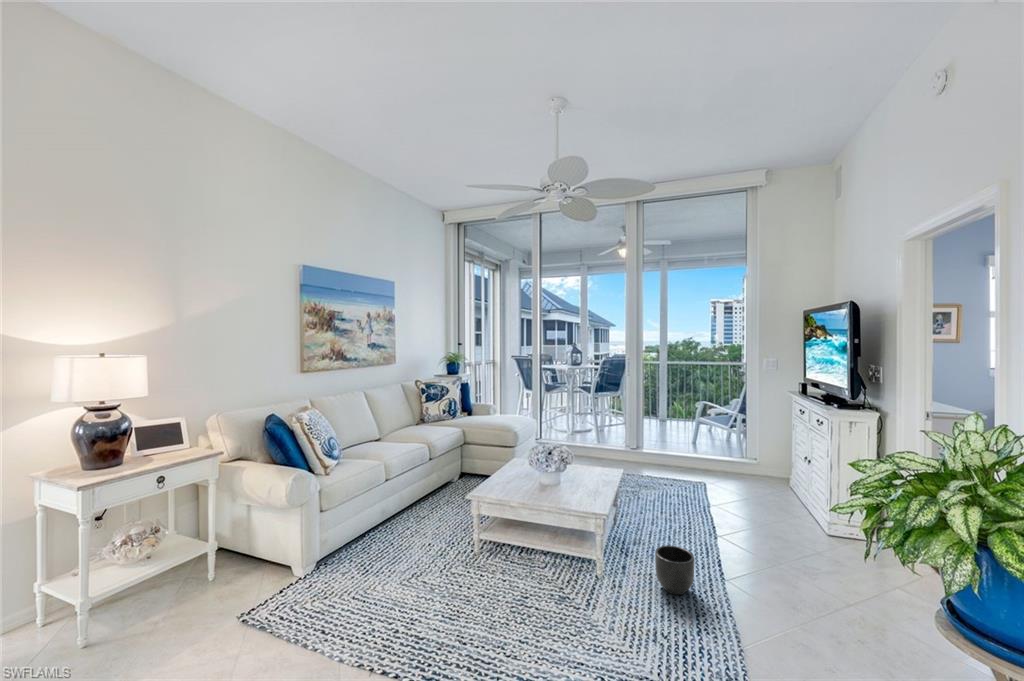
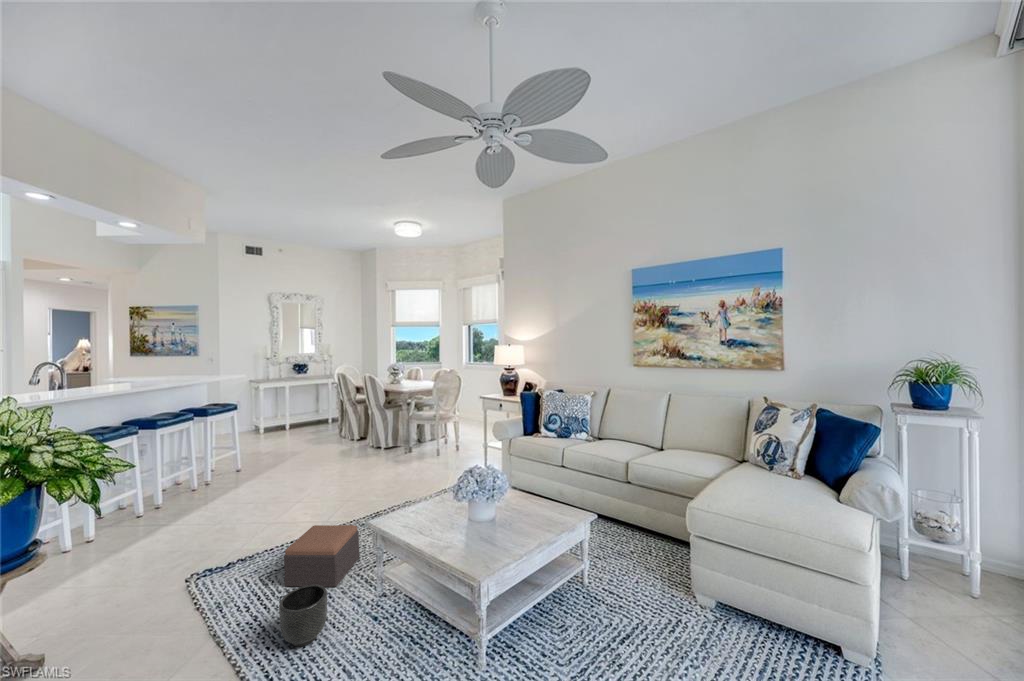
footstool: none [563,567,654,662] -> present [284,525,359,587]

